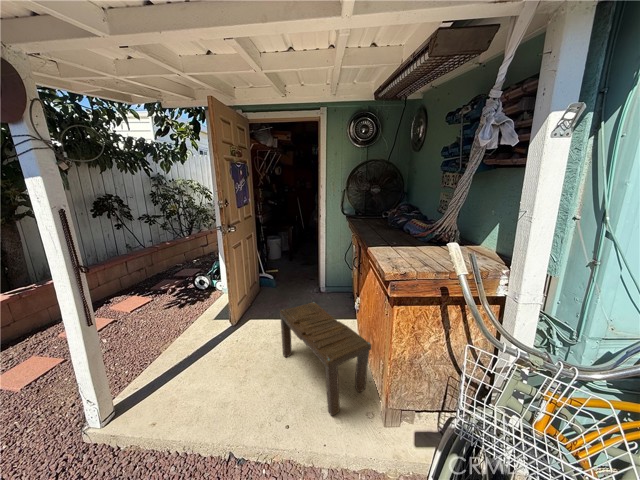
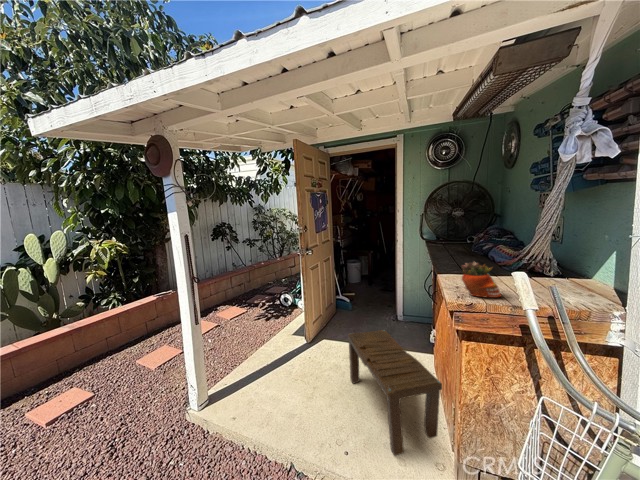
succulent planter: none [394,234,426,266] -> present [462,262,501,298]

